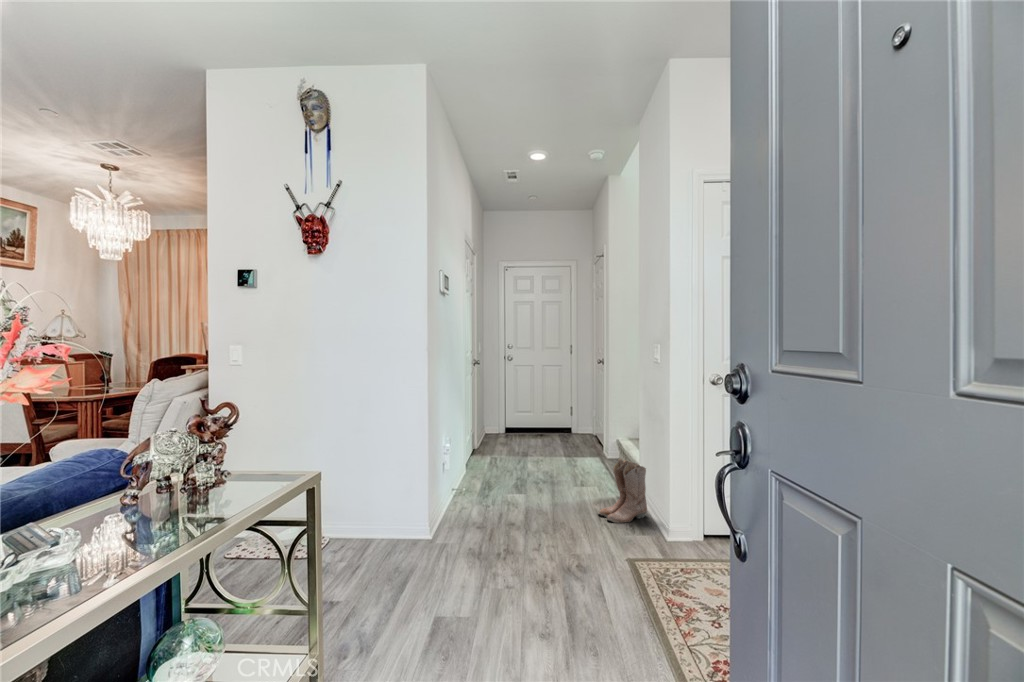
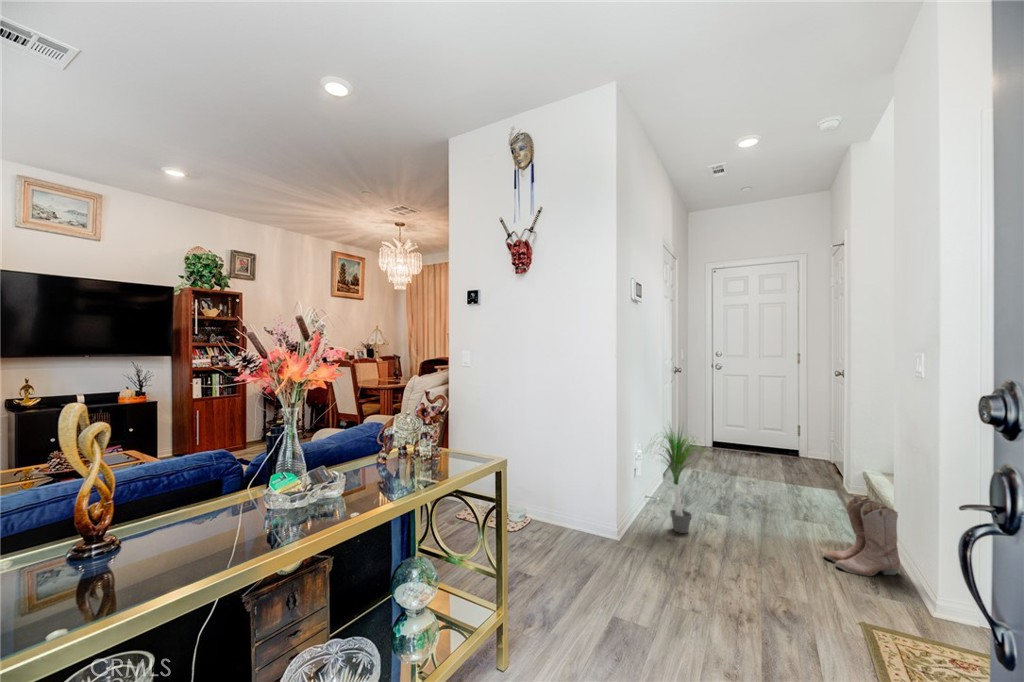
potted plant: none [448,408,519,518] -> present [653,428,696,533]

